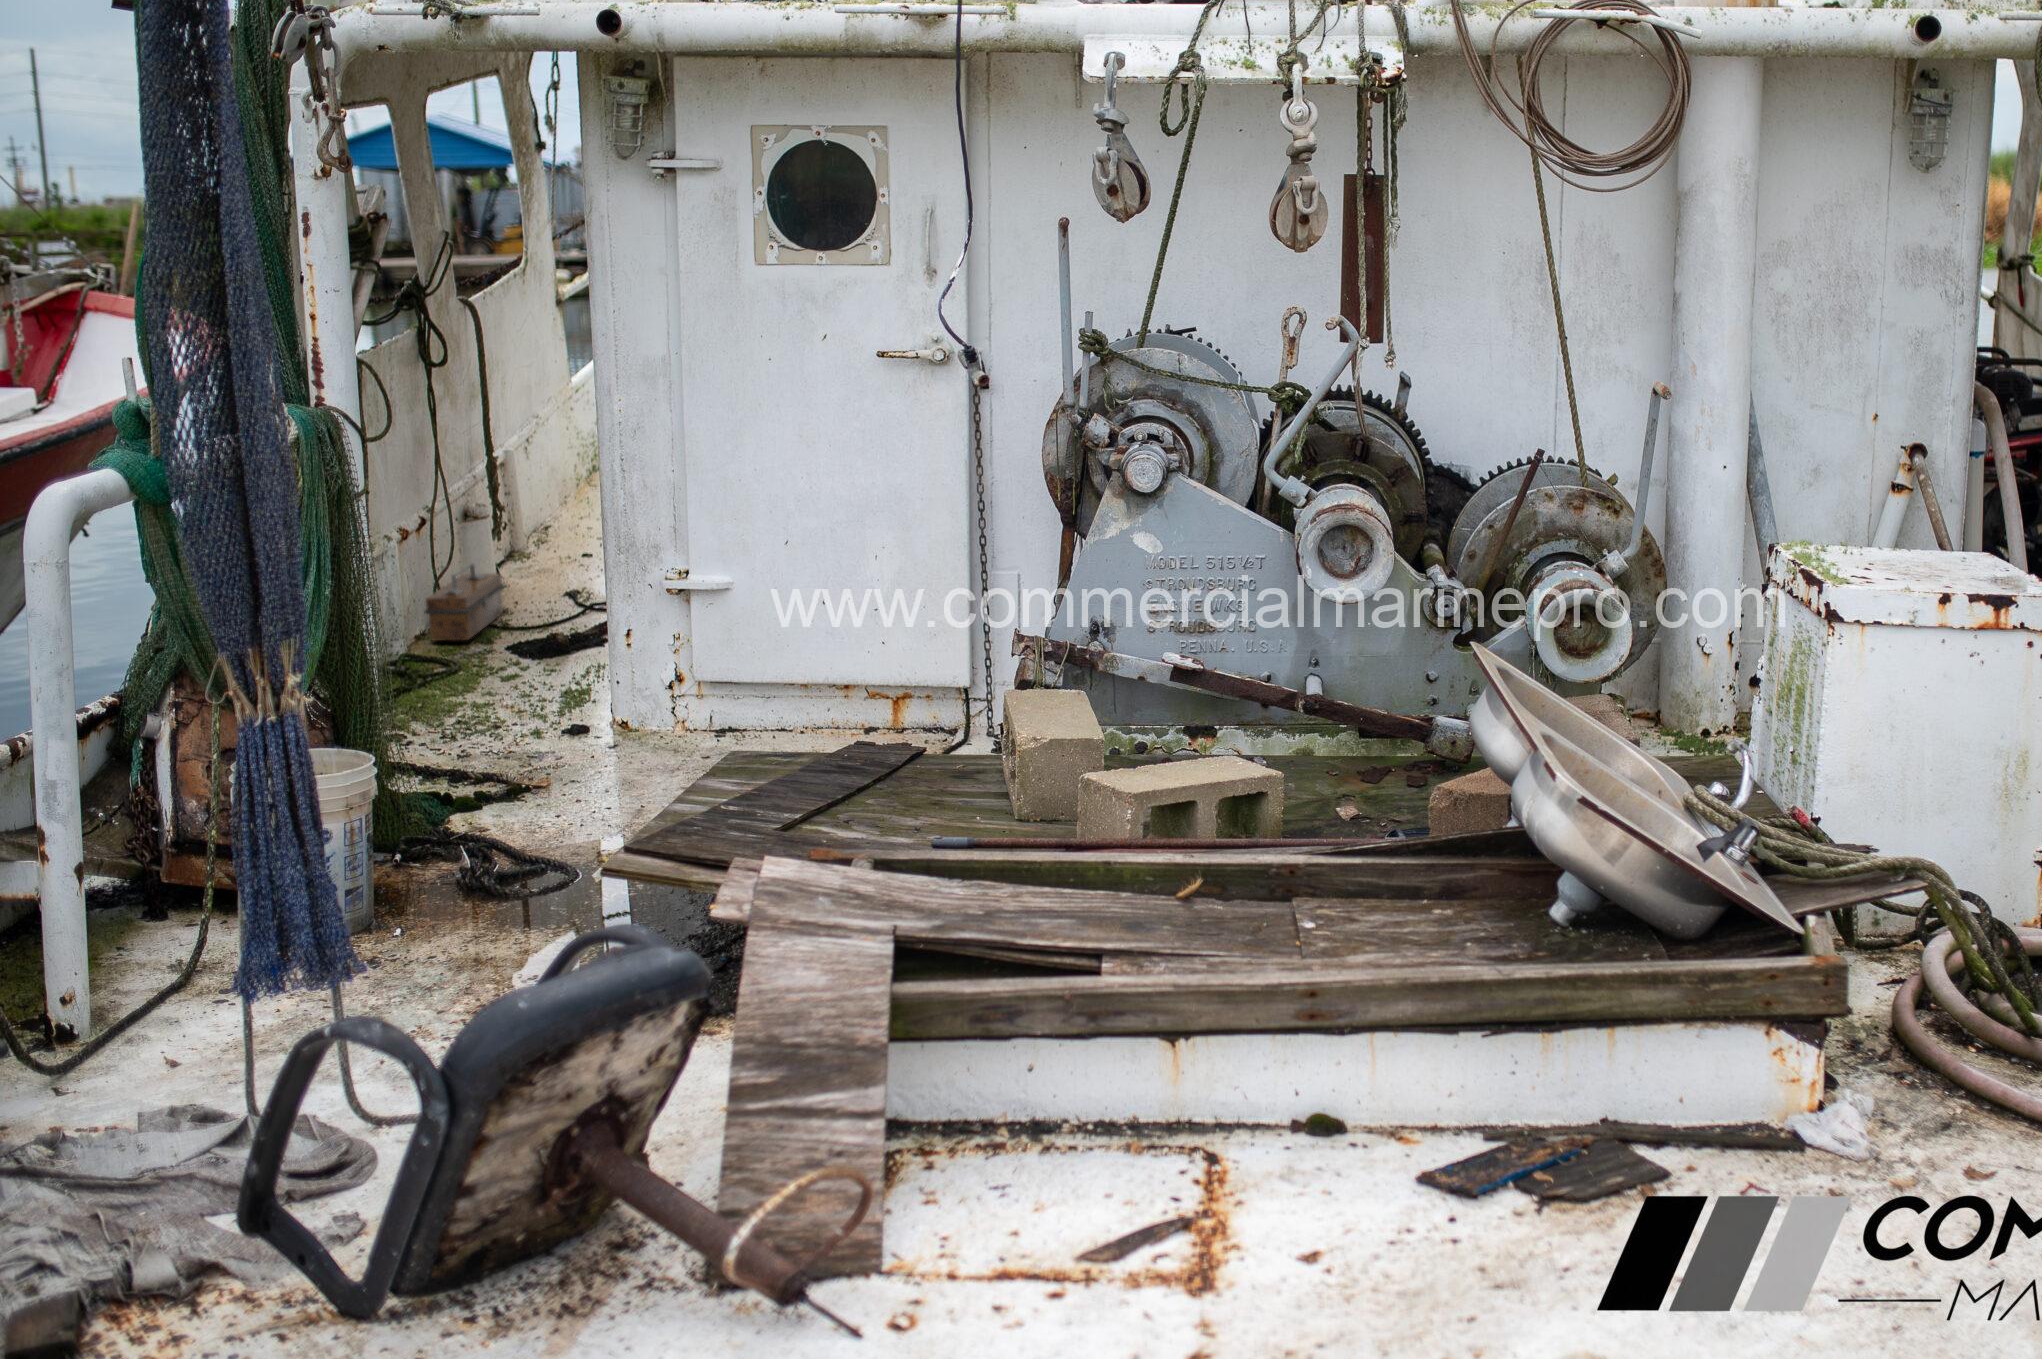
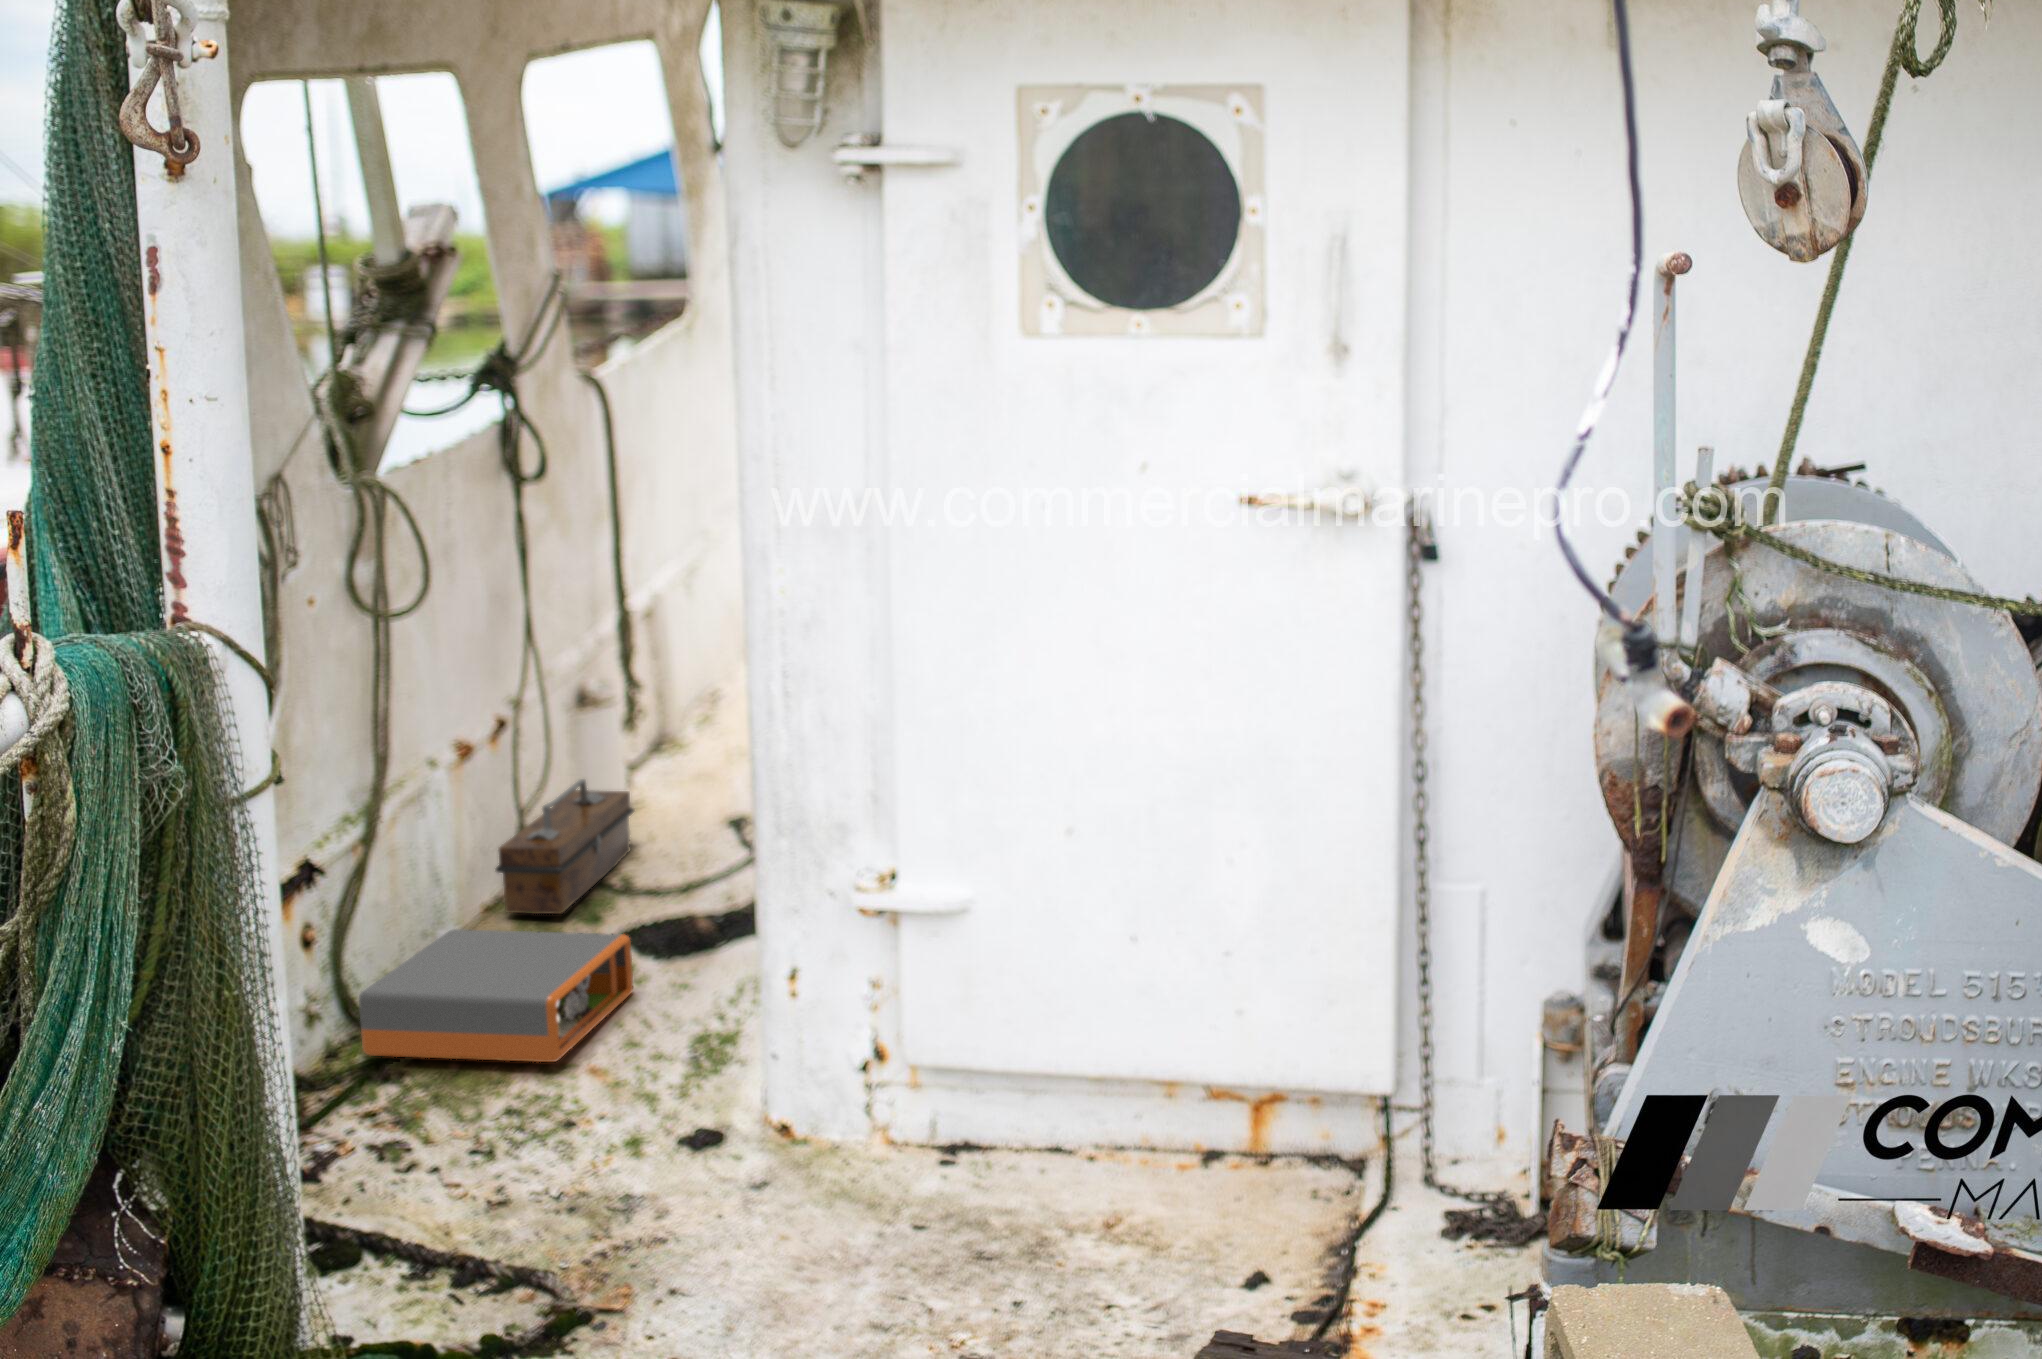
storage box: none [363,638,524,701] -> present [359,929,633,1062]

